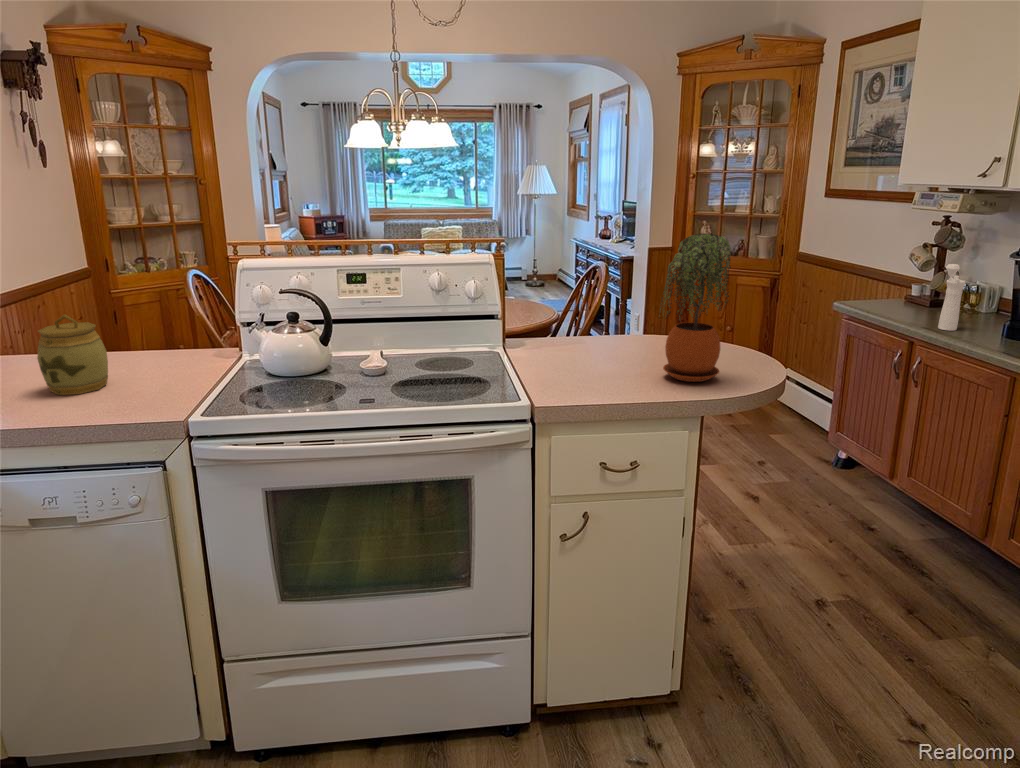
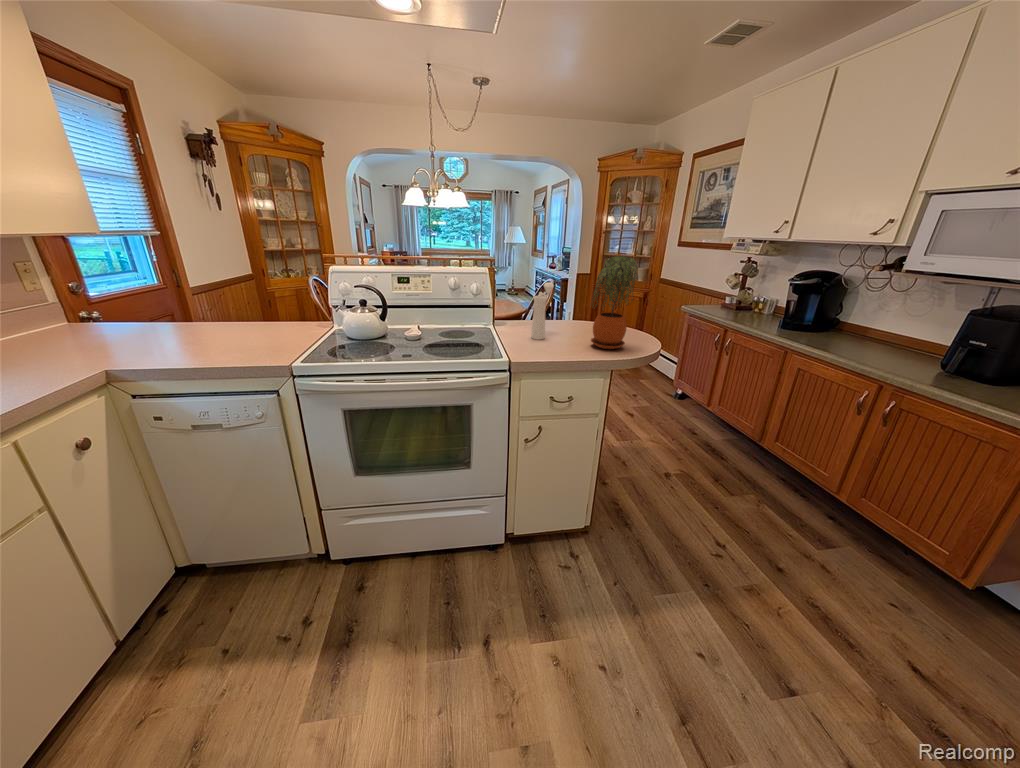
pepper mill: present [938,264,966,331] -> present [531,283,554,340]
jar: present [37,315,108,395] -> none [191,295,243,348]

